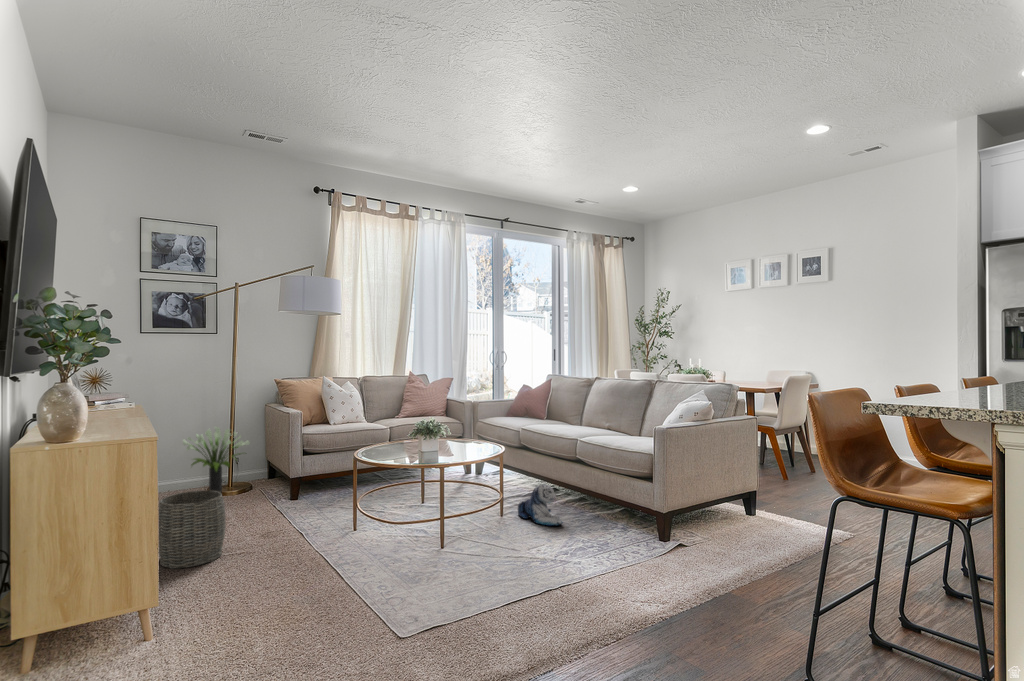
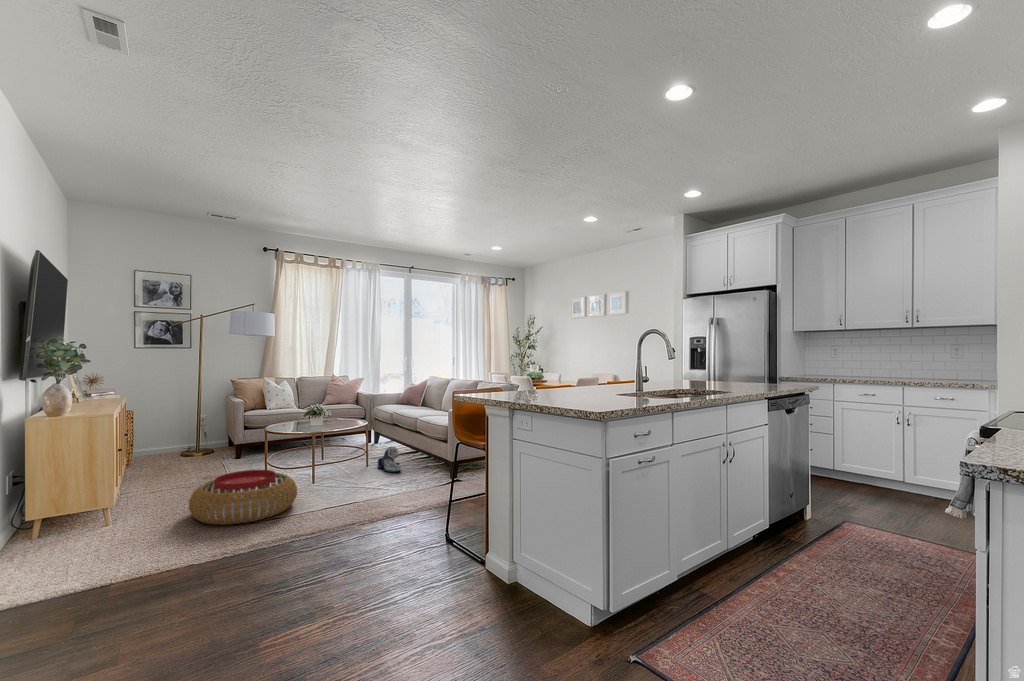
potted plant: present [183,427,250,492] -> none [163,411,211,456]
woven basket: present [157,490,226,568] -> none [130,449,177,495]
pouf: none [276,532,448,643] -> present [189,470,297,525]

